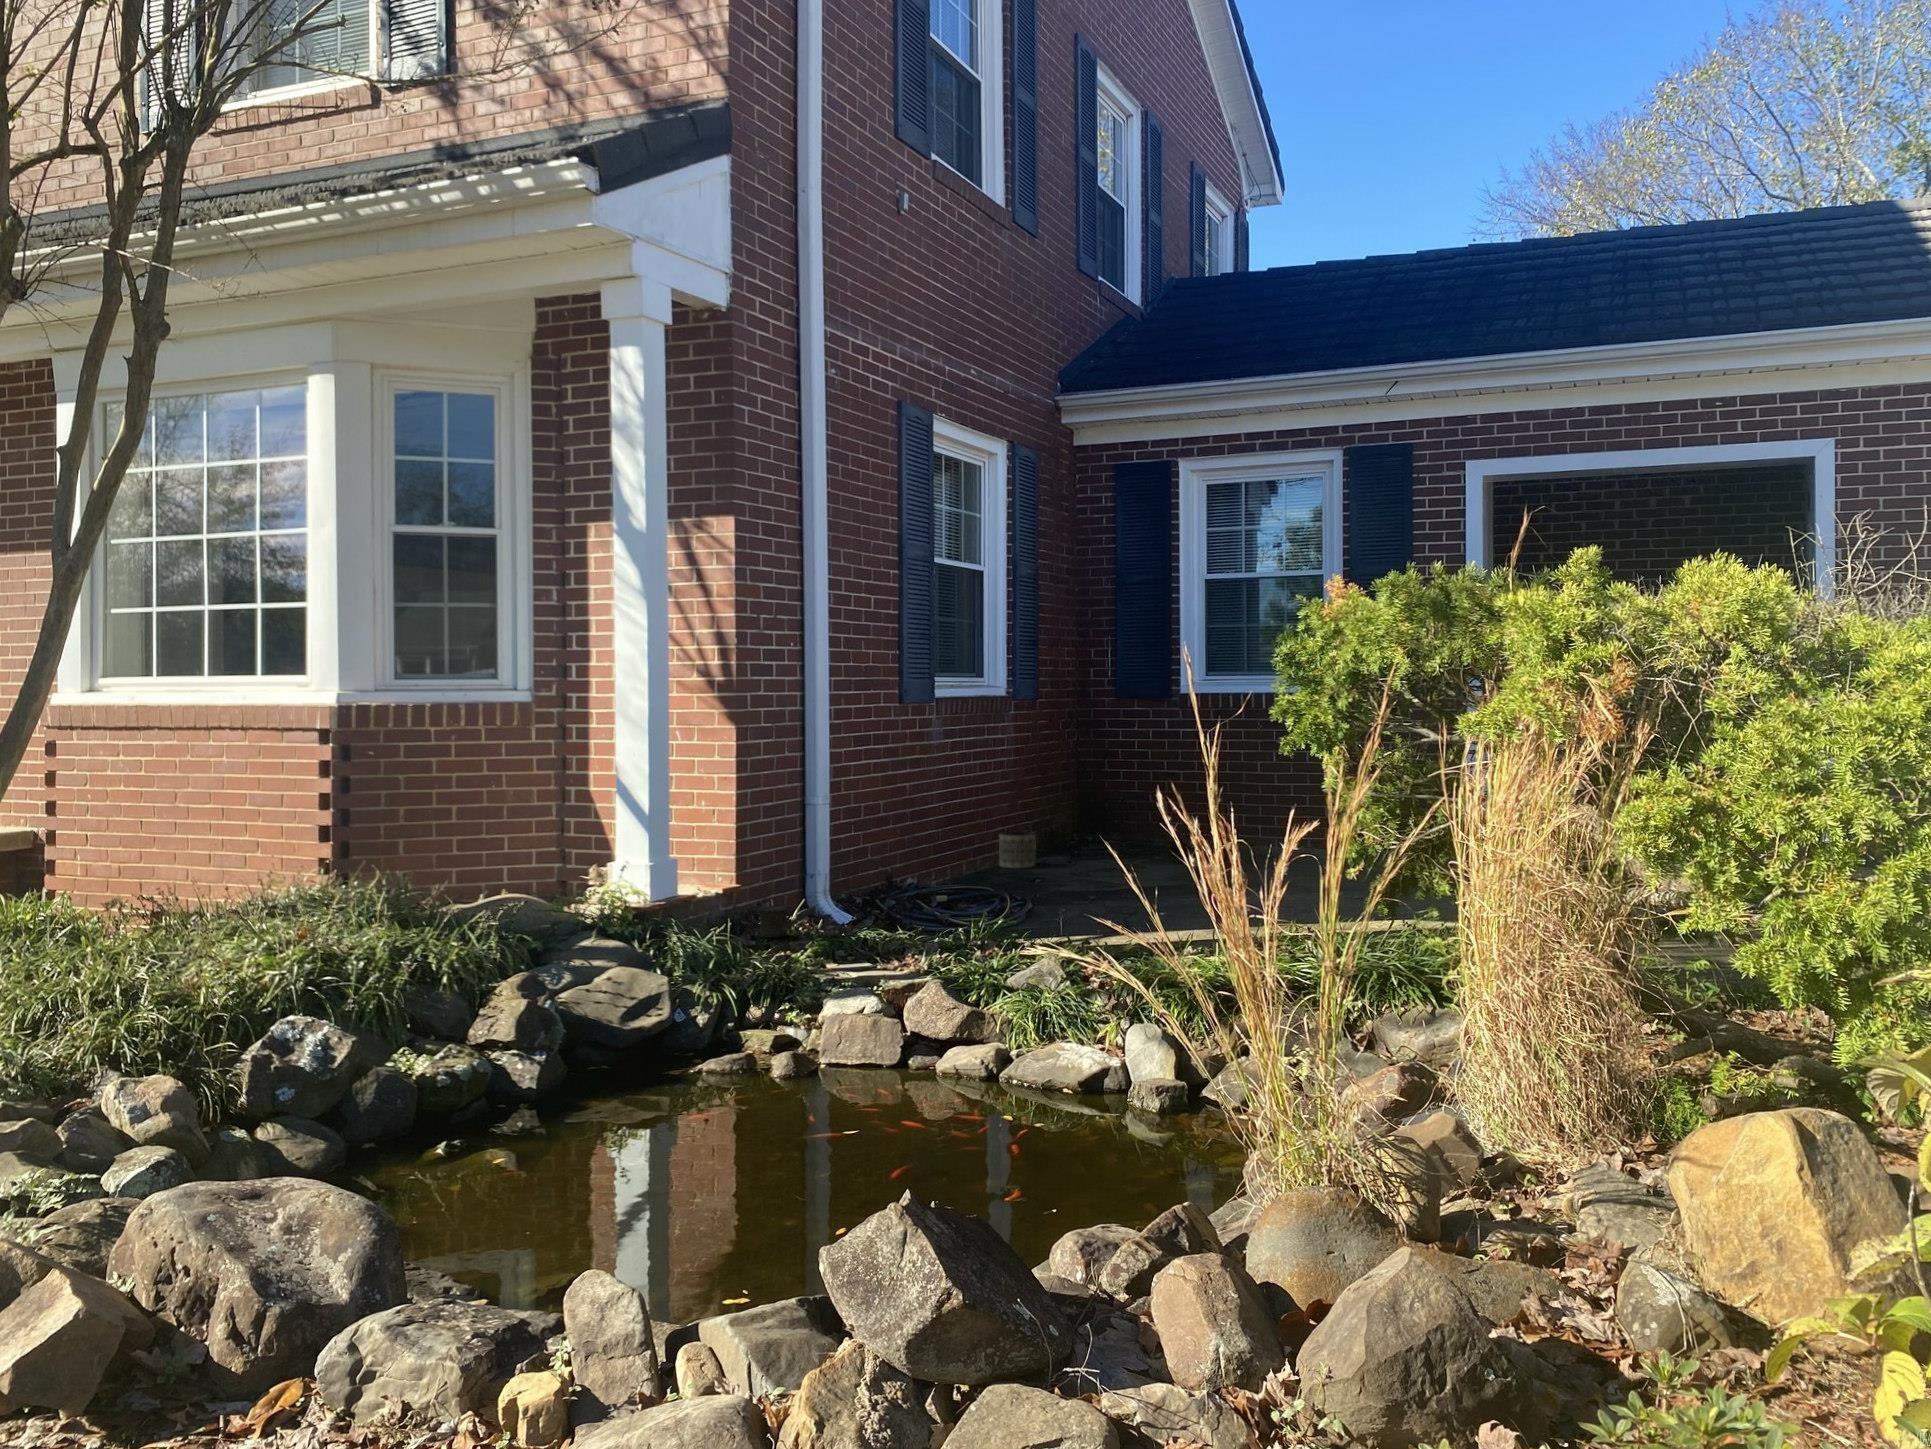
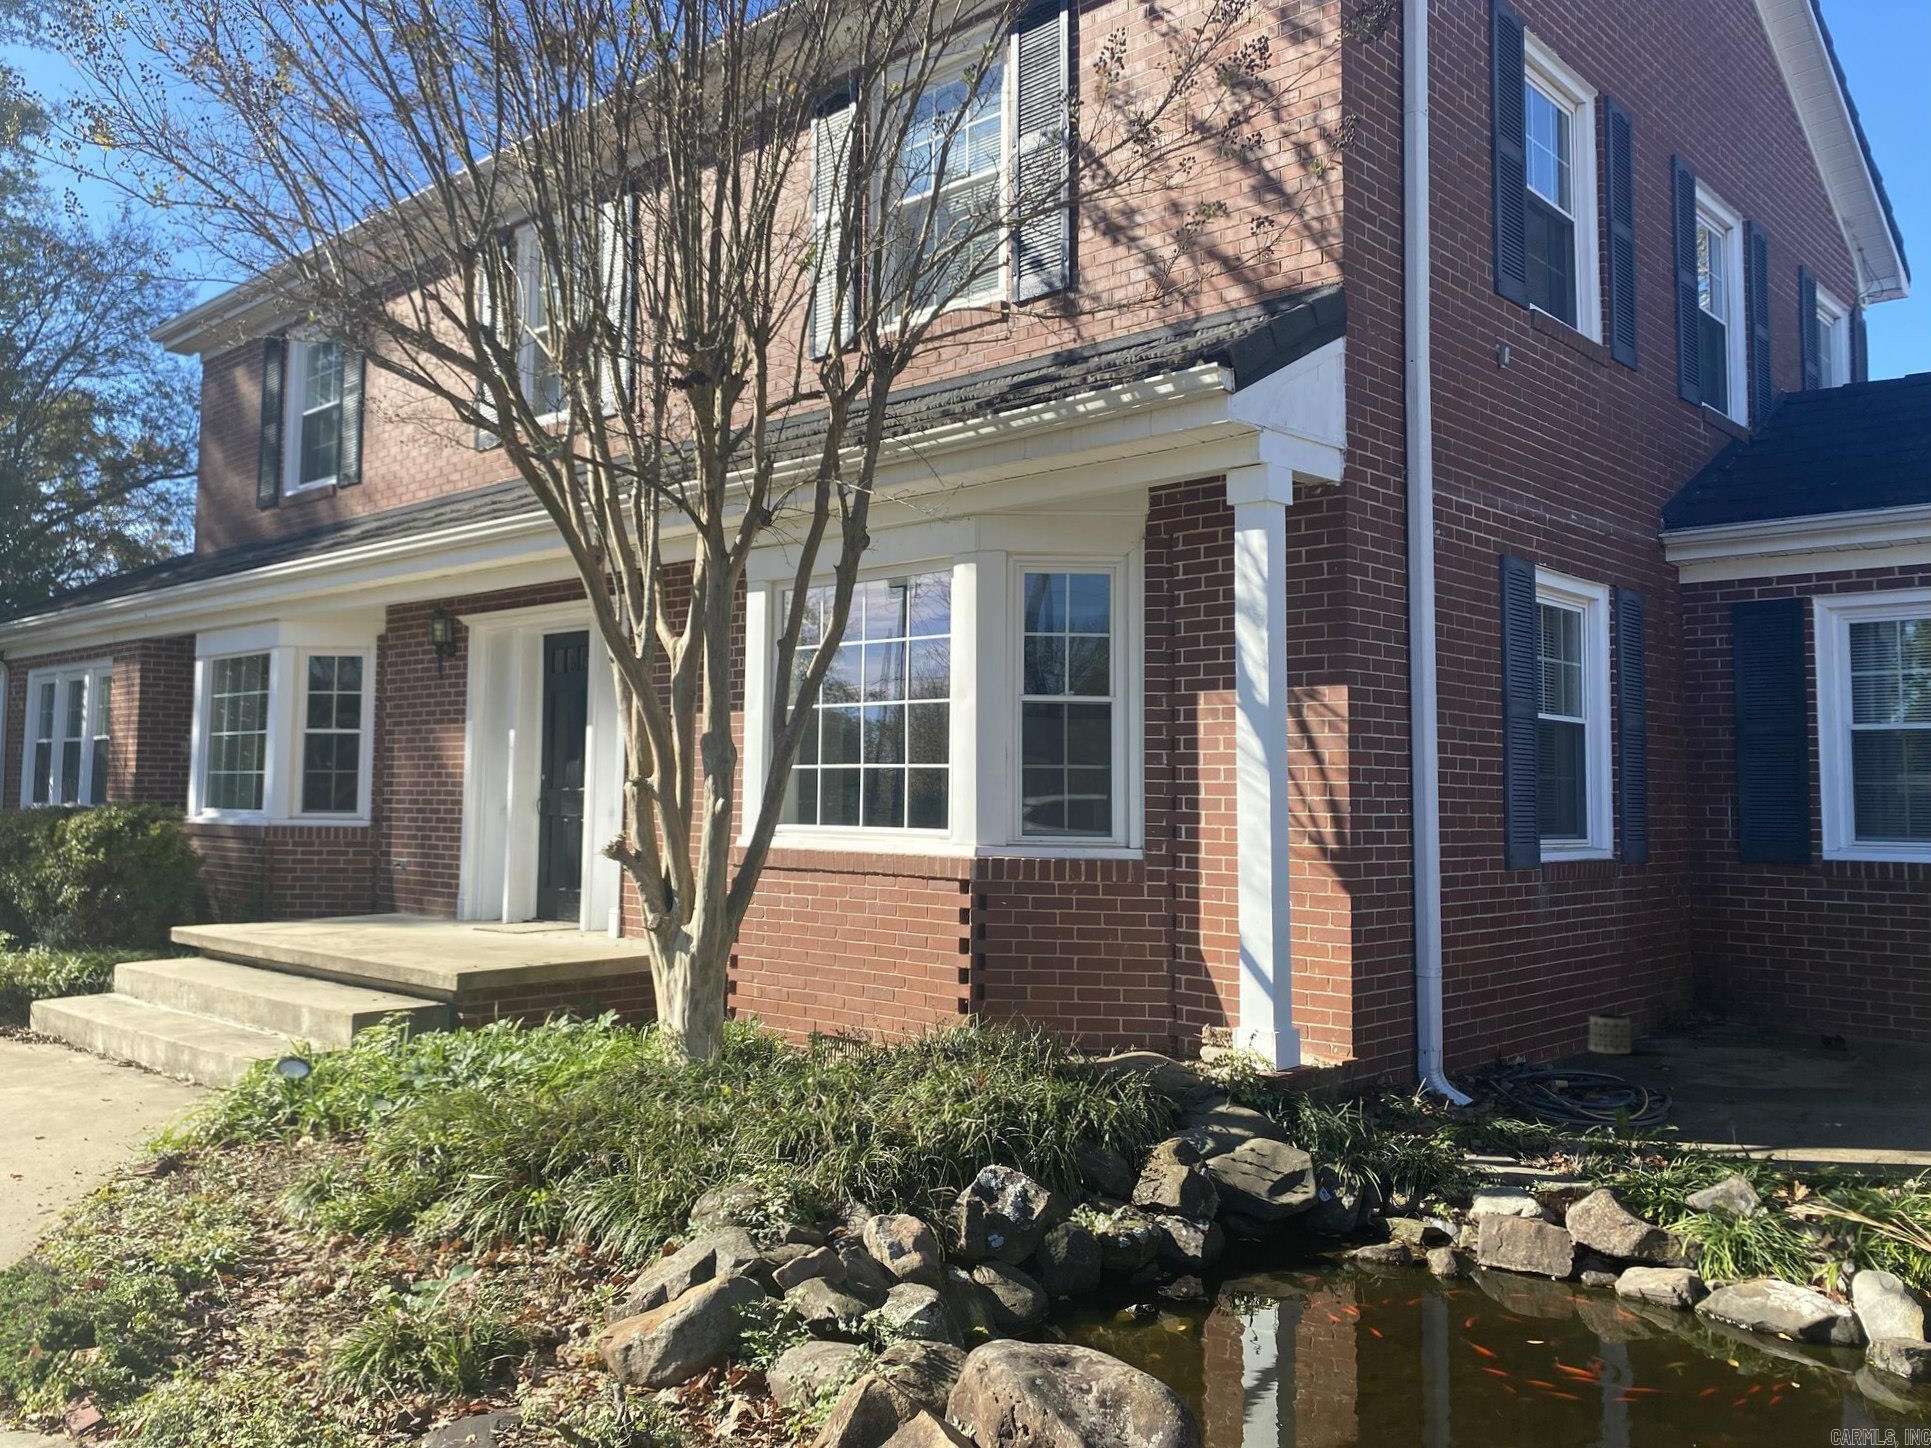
watering can: present [748,906,816,938] -> none [1360,1082,1436,1118]

